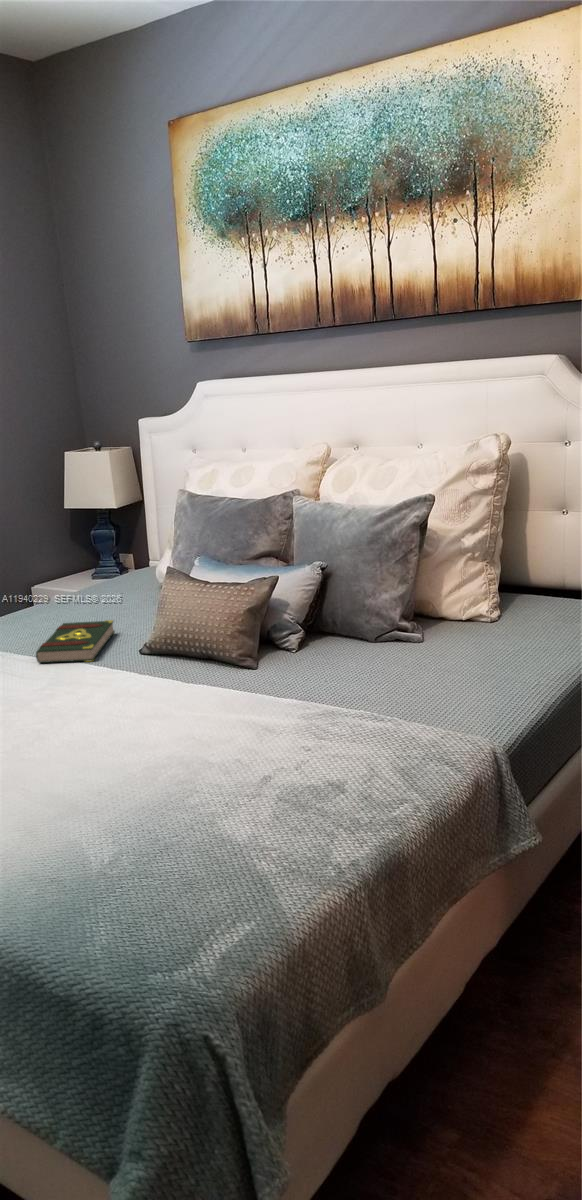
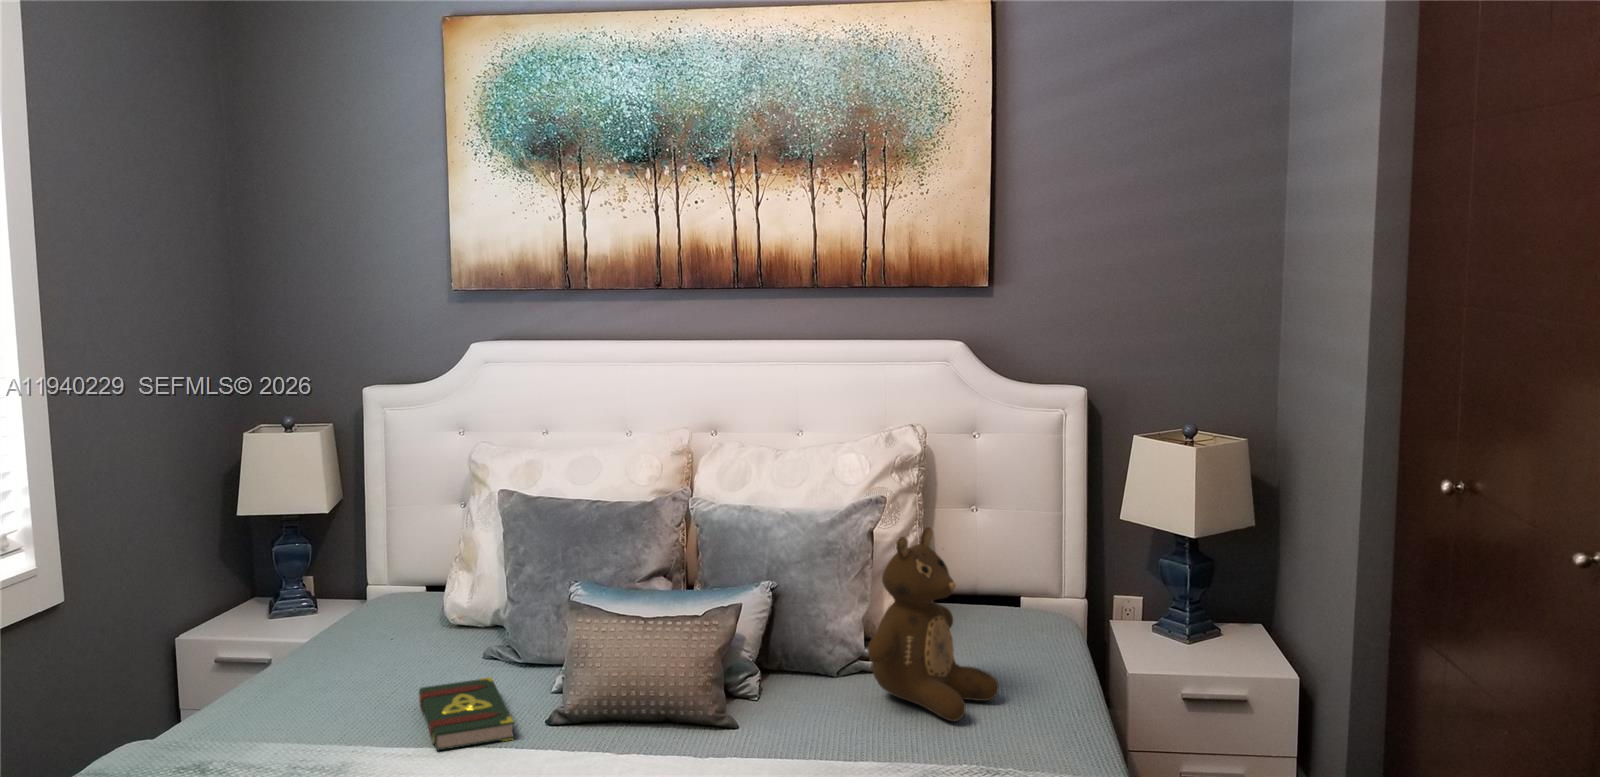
teddy bear: none [358,512,484,681] -> present [868,527,999,721]

